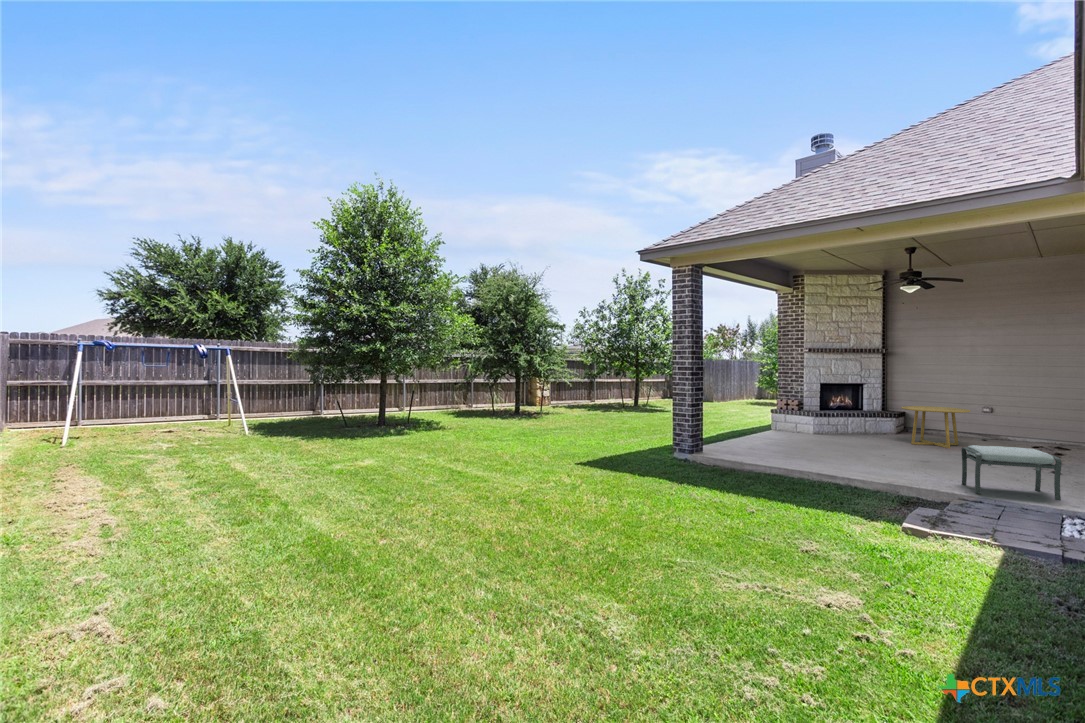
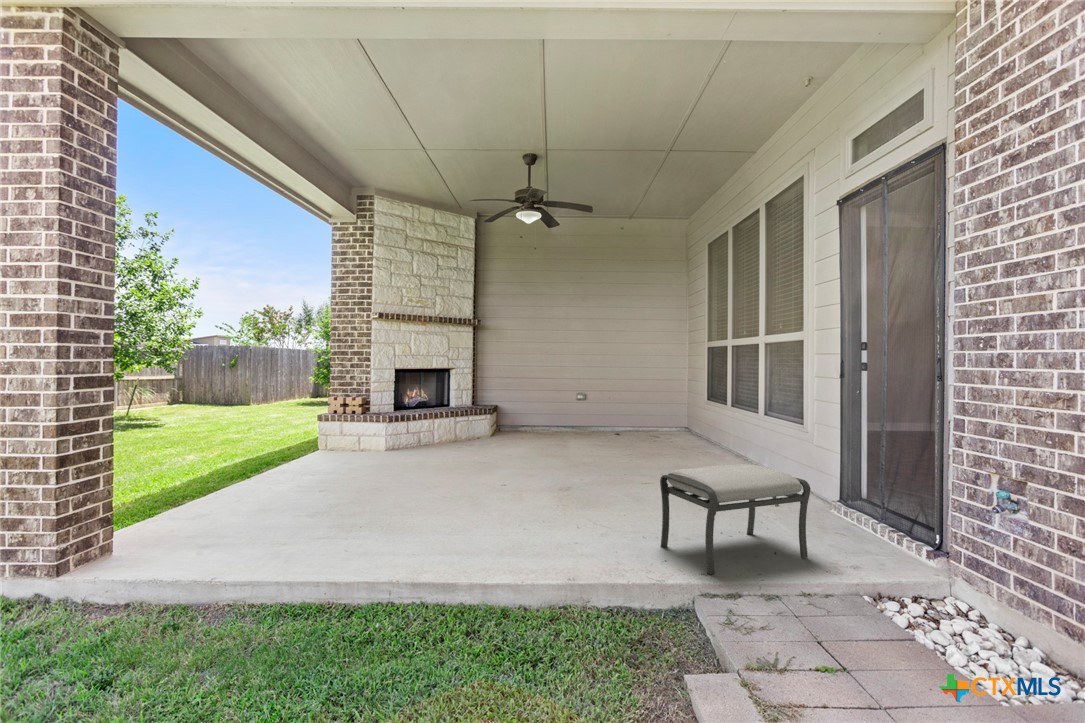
round table: present [901,406,971,448] -> none [498,397,573,452]

